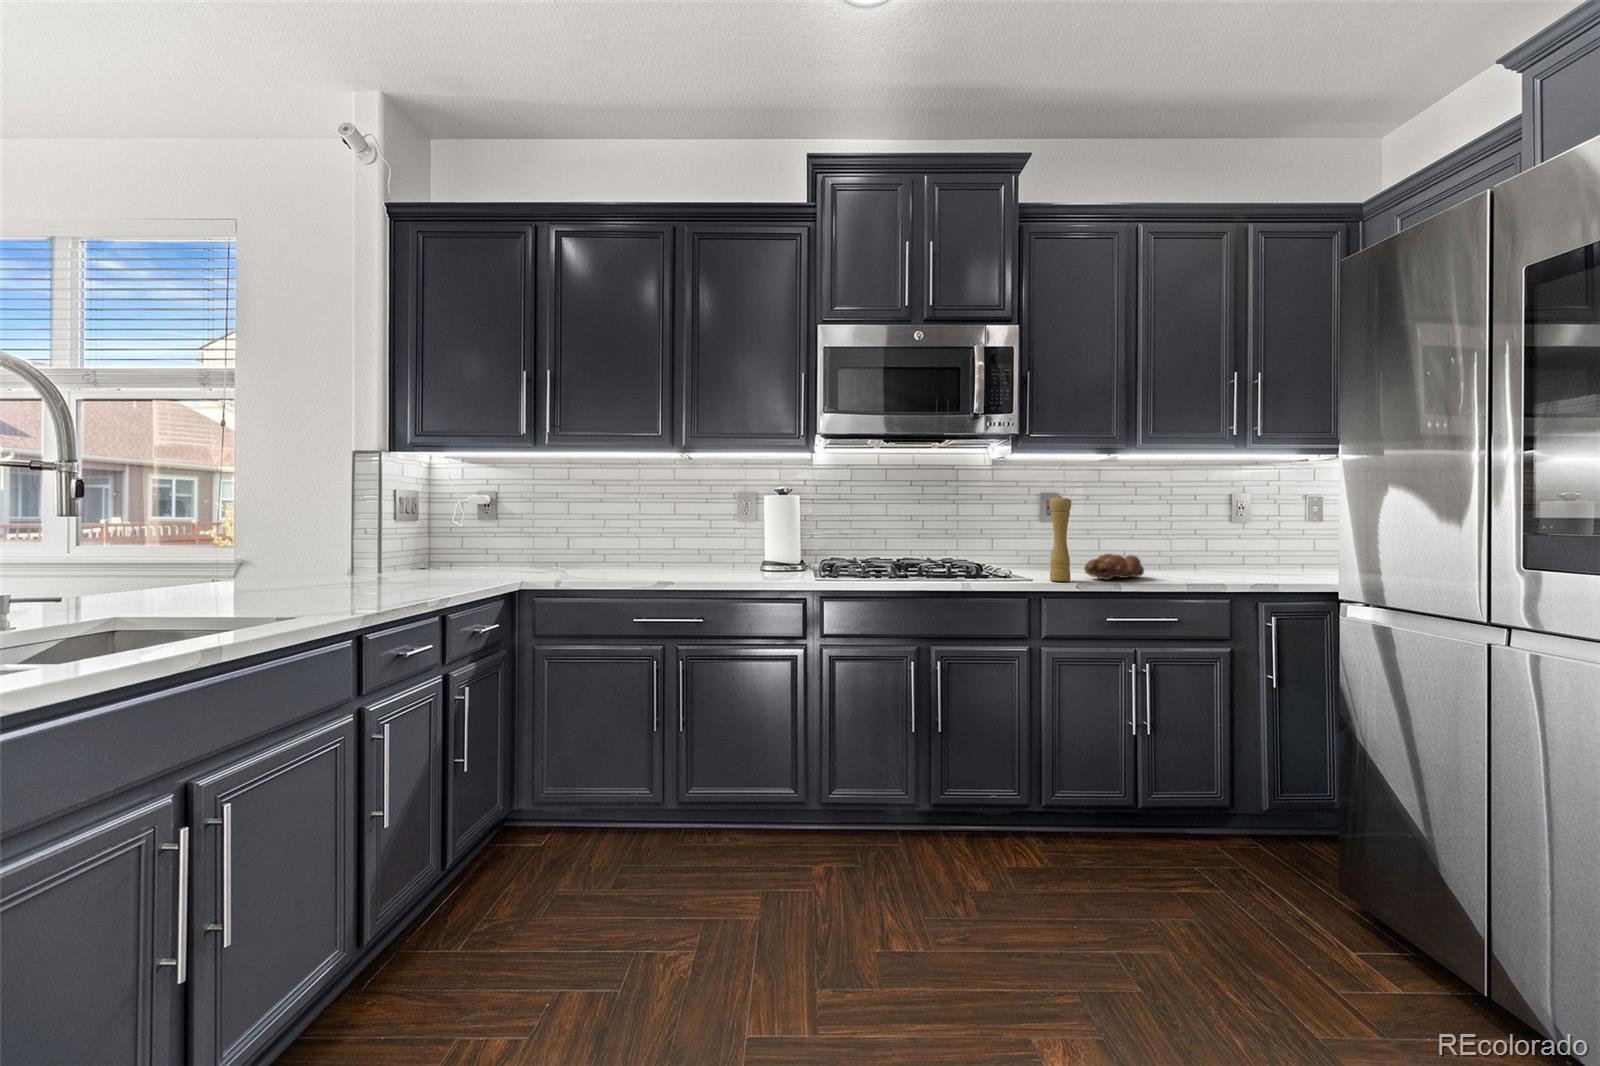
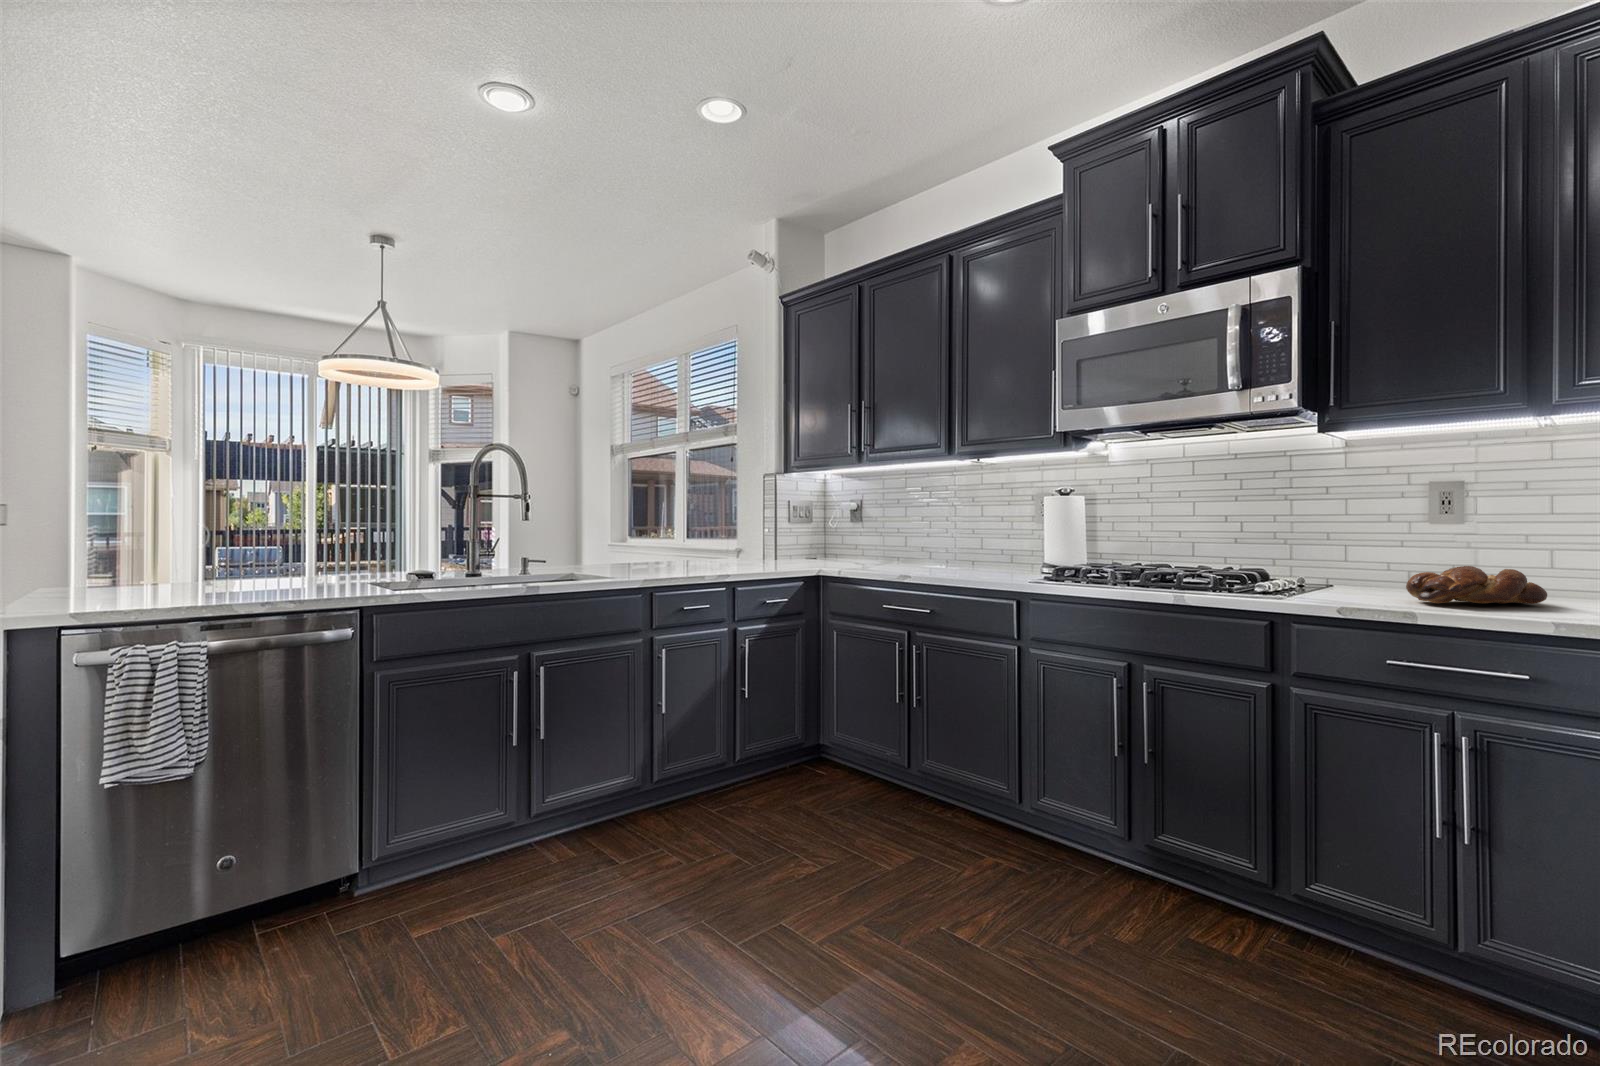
pepper mill: present [1049,496,1071,581] -> none [1326,482,1364,601]

